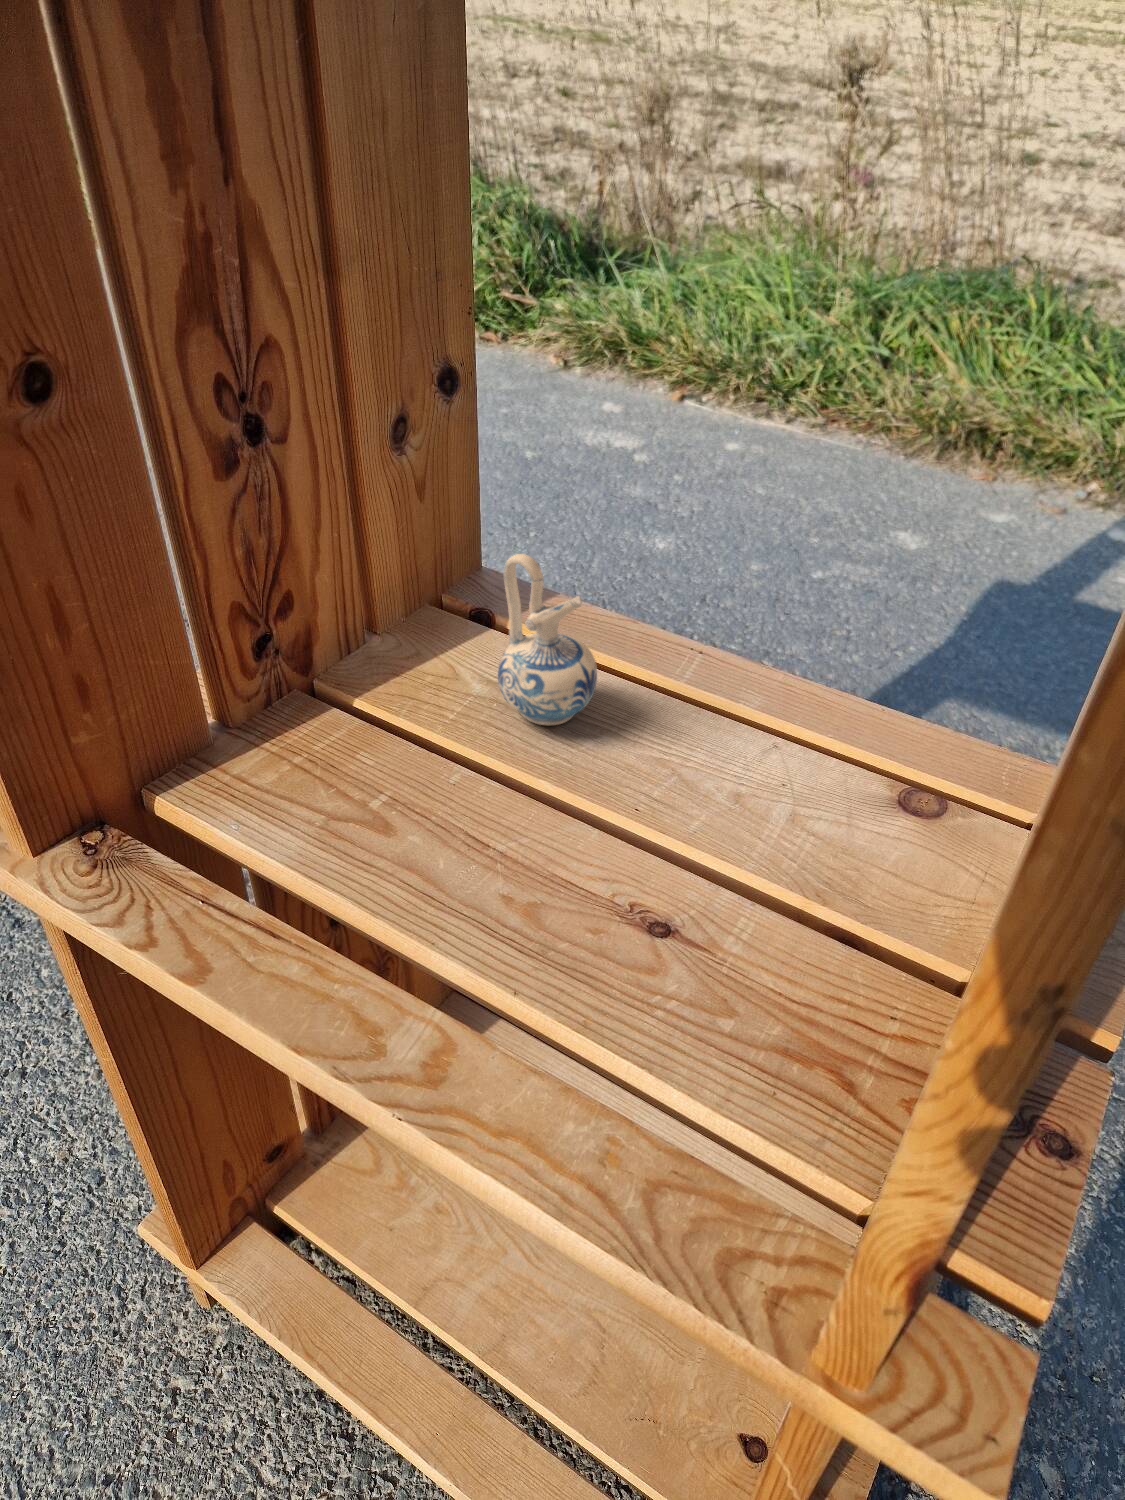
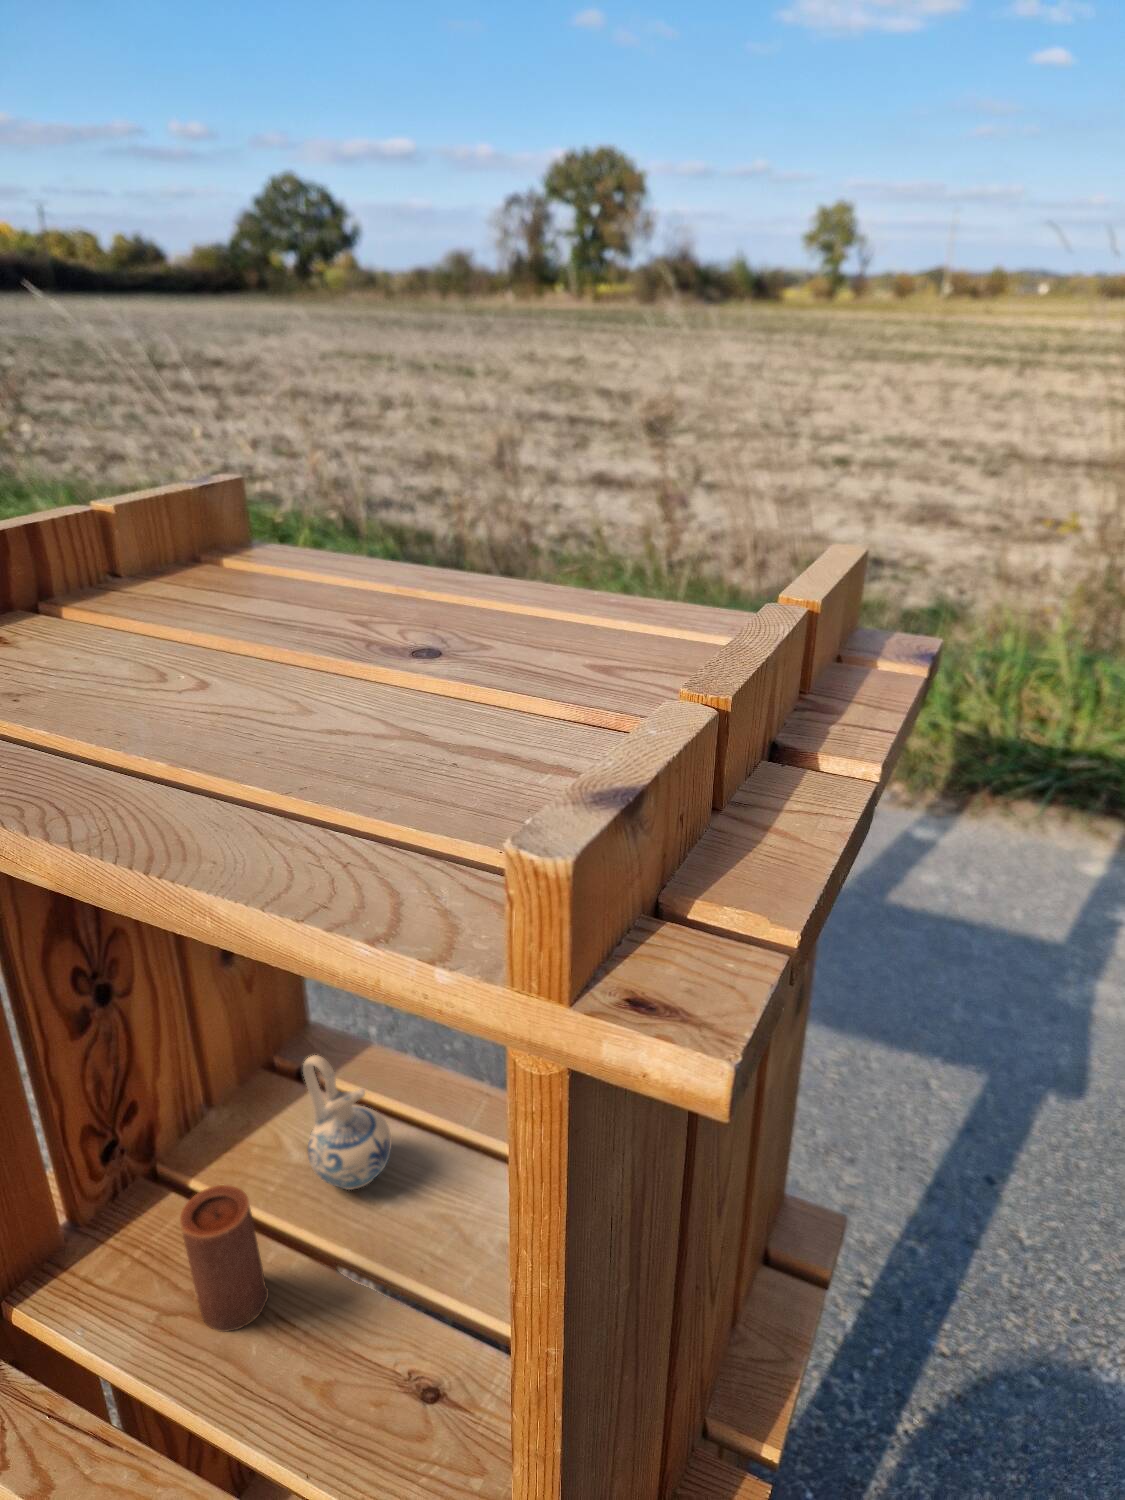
candle: none [367,670,456,842] -> present [180,1185,269,1332]

